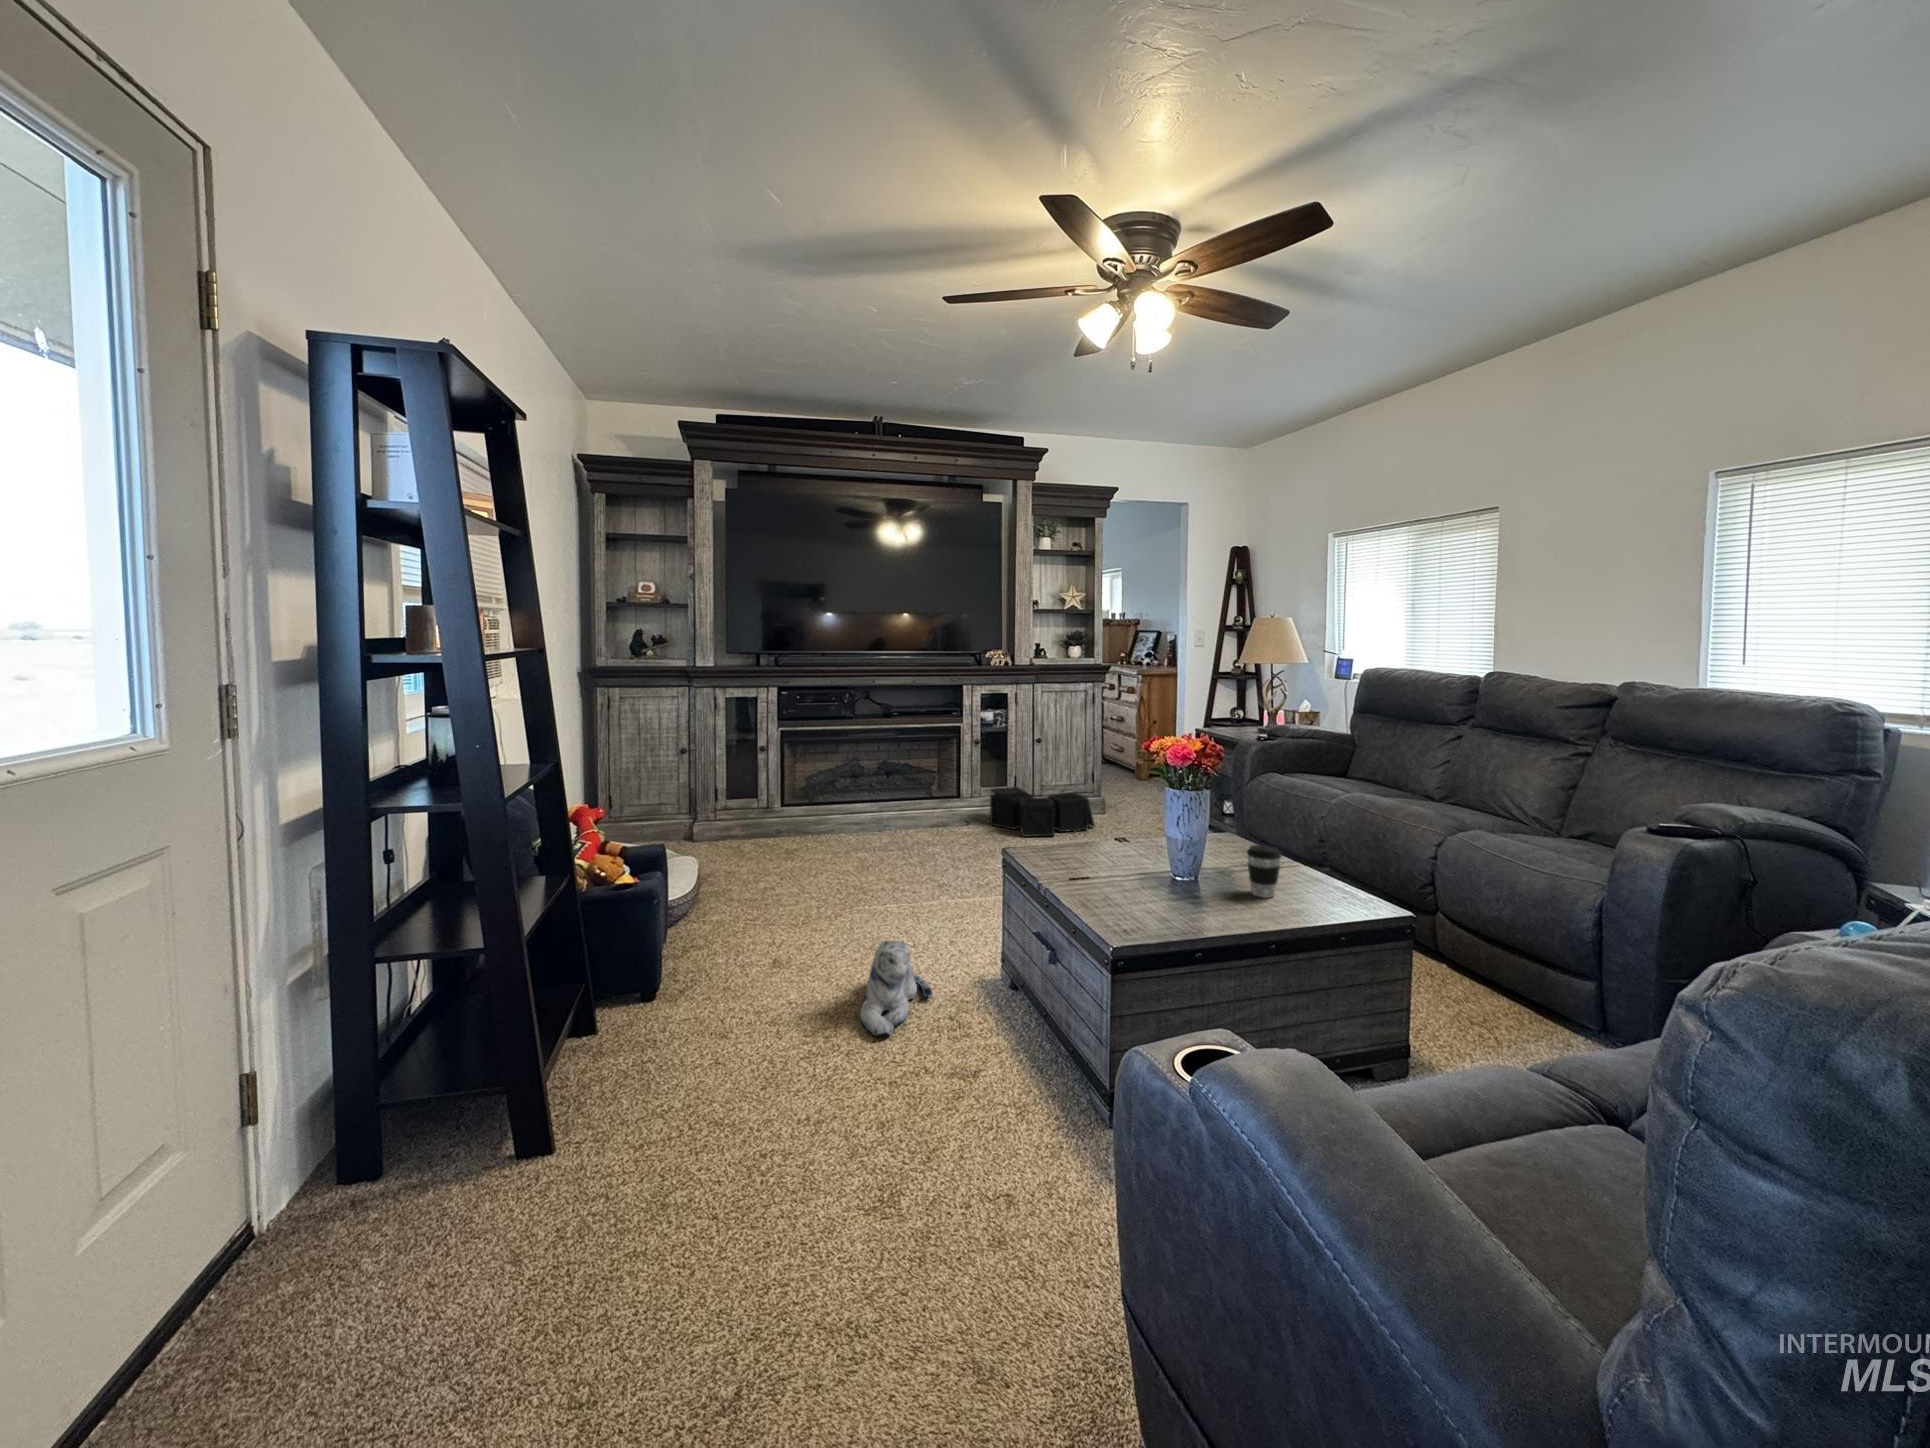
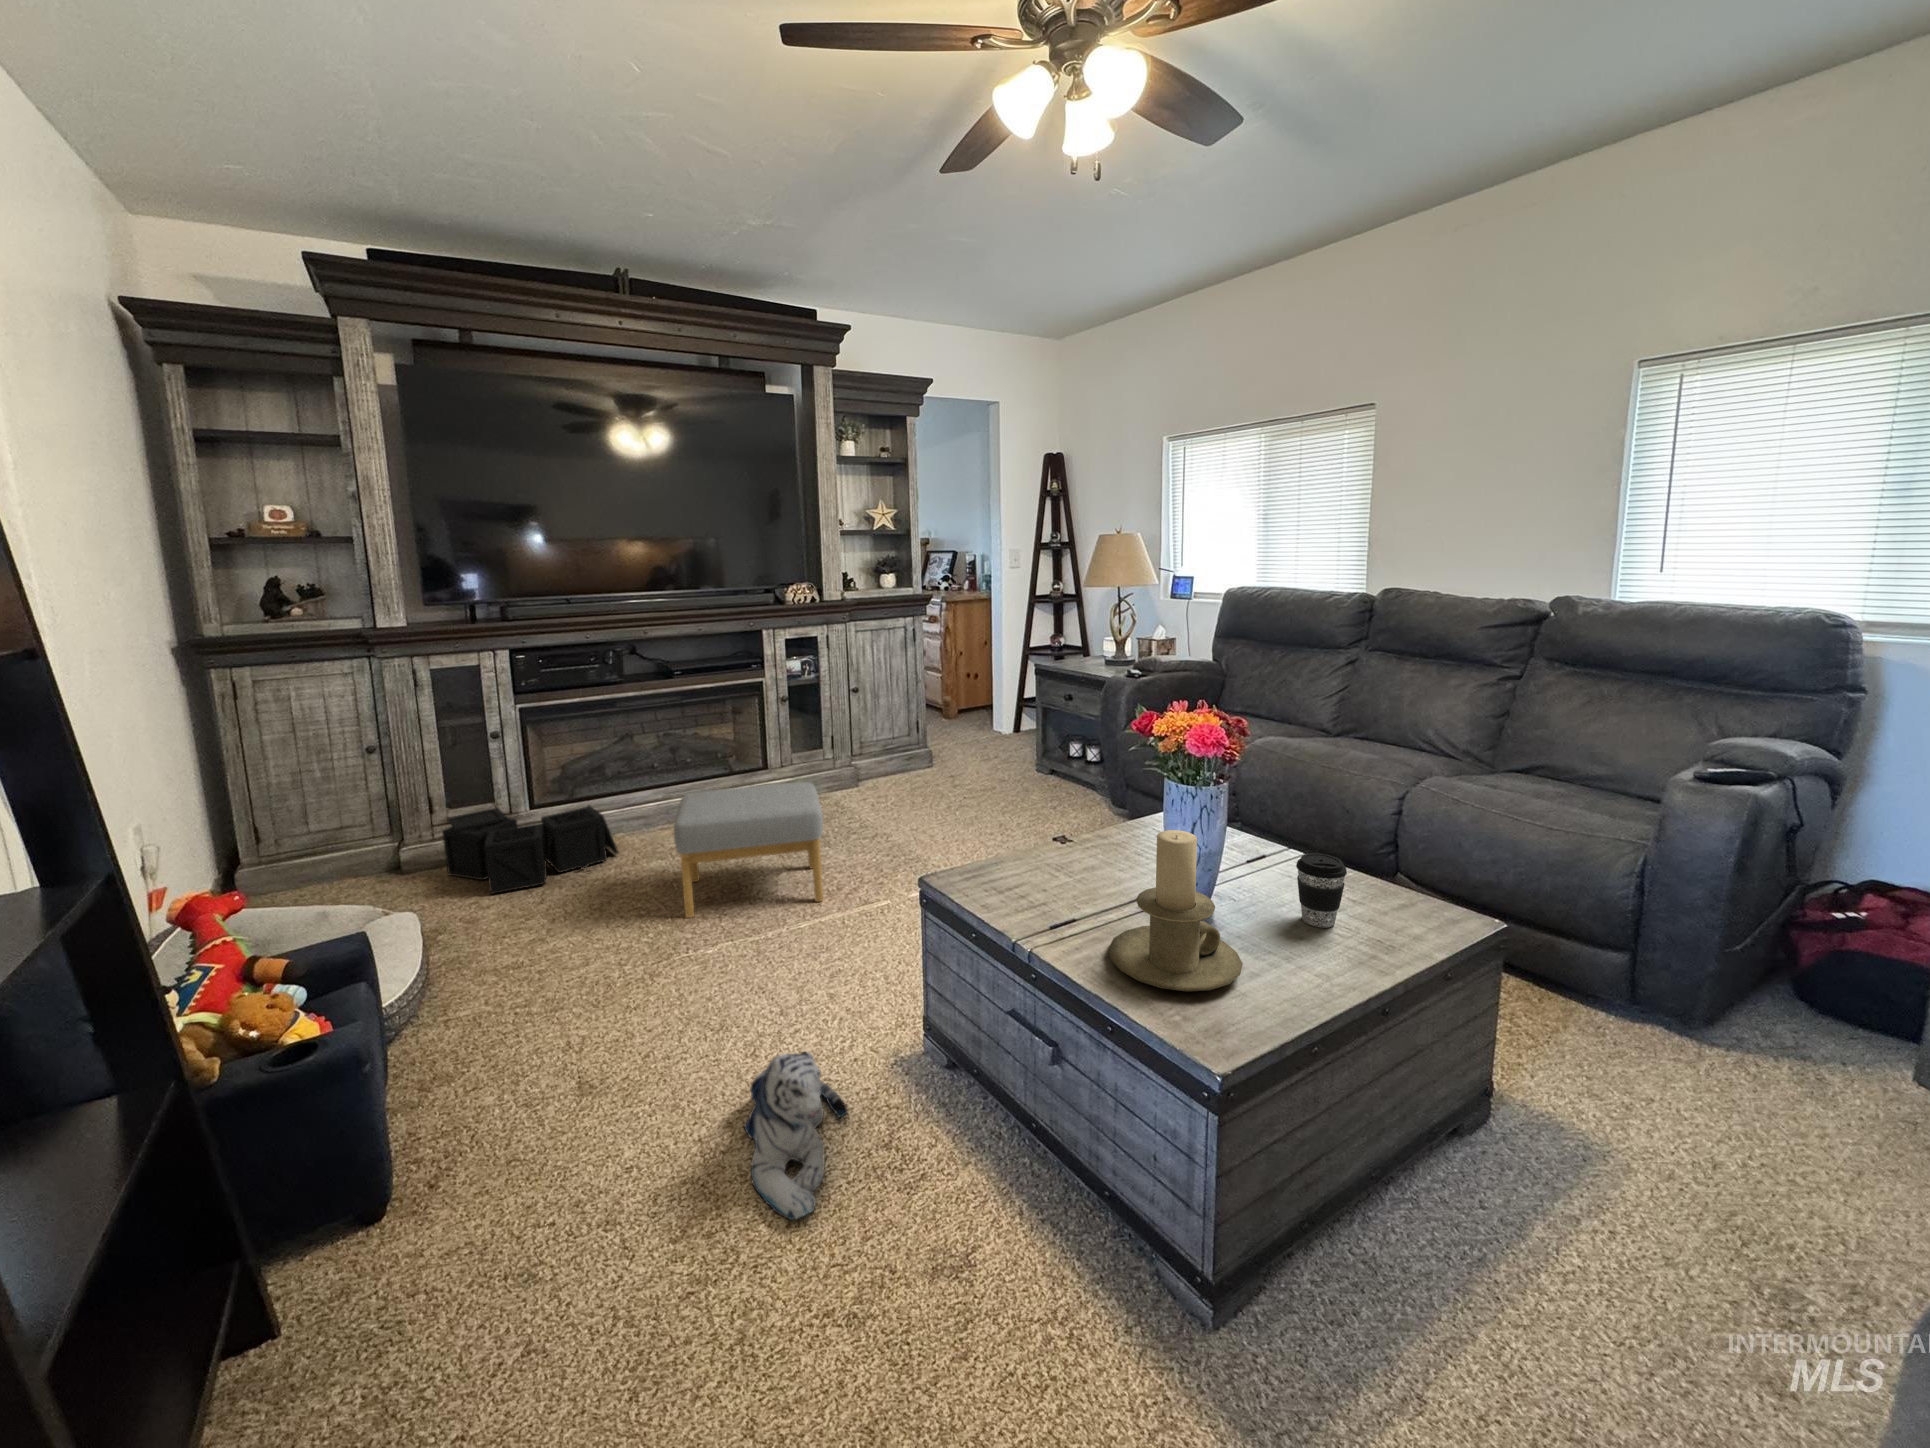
storage bin: present [990,787,1095,837] -> present [442,806,619,894]
footstool: none [865,798,977,888] -> present [674,782,823,918]
candle holder: none [1089,807,1178,911] -> present [1108,830,1243,991]

